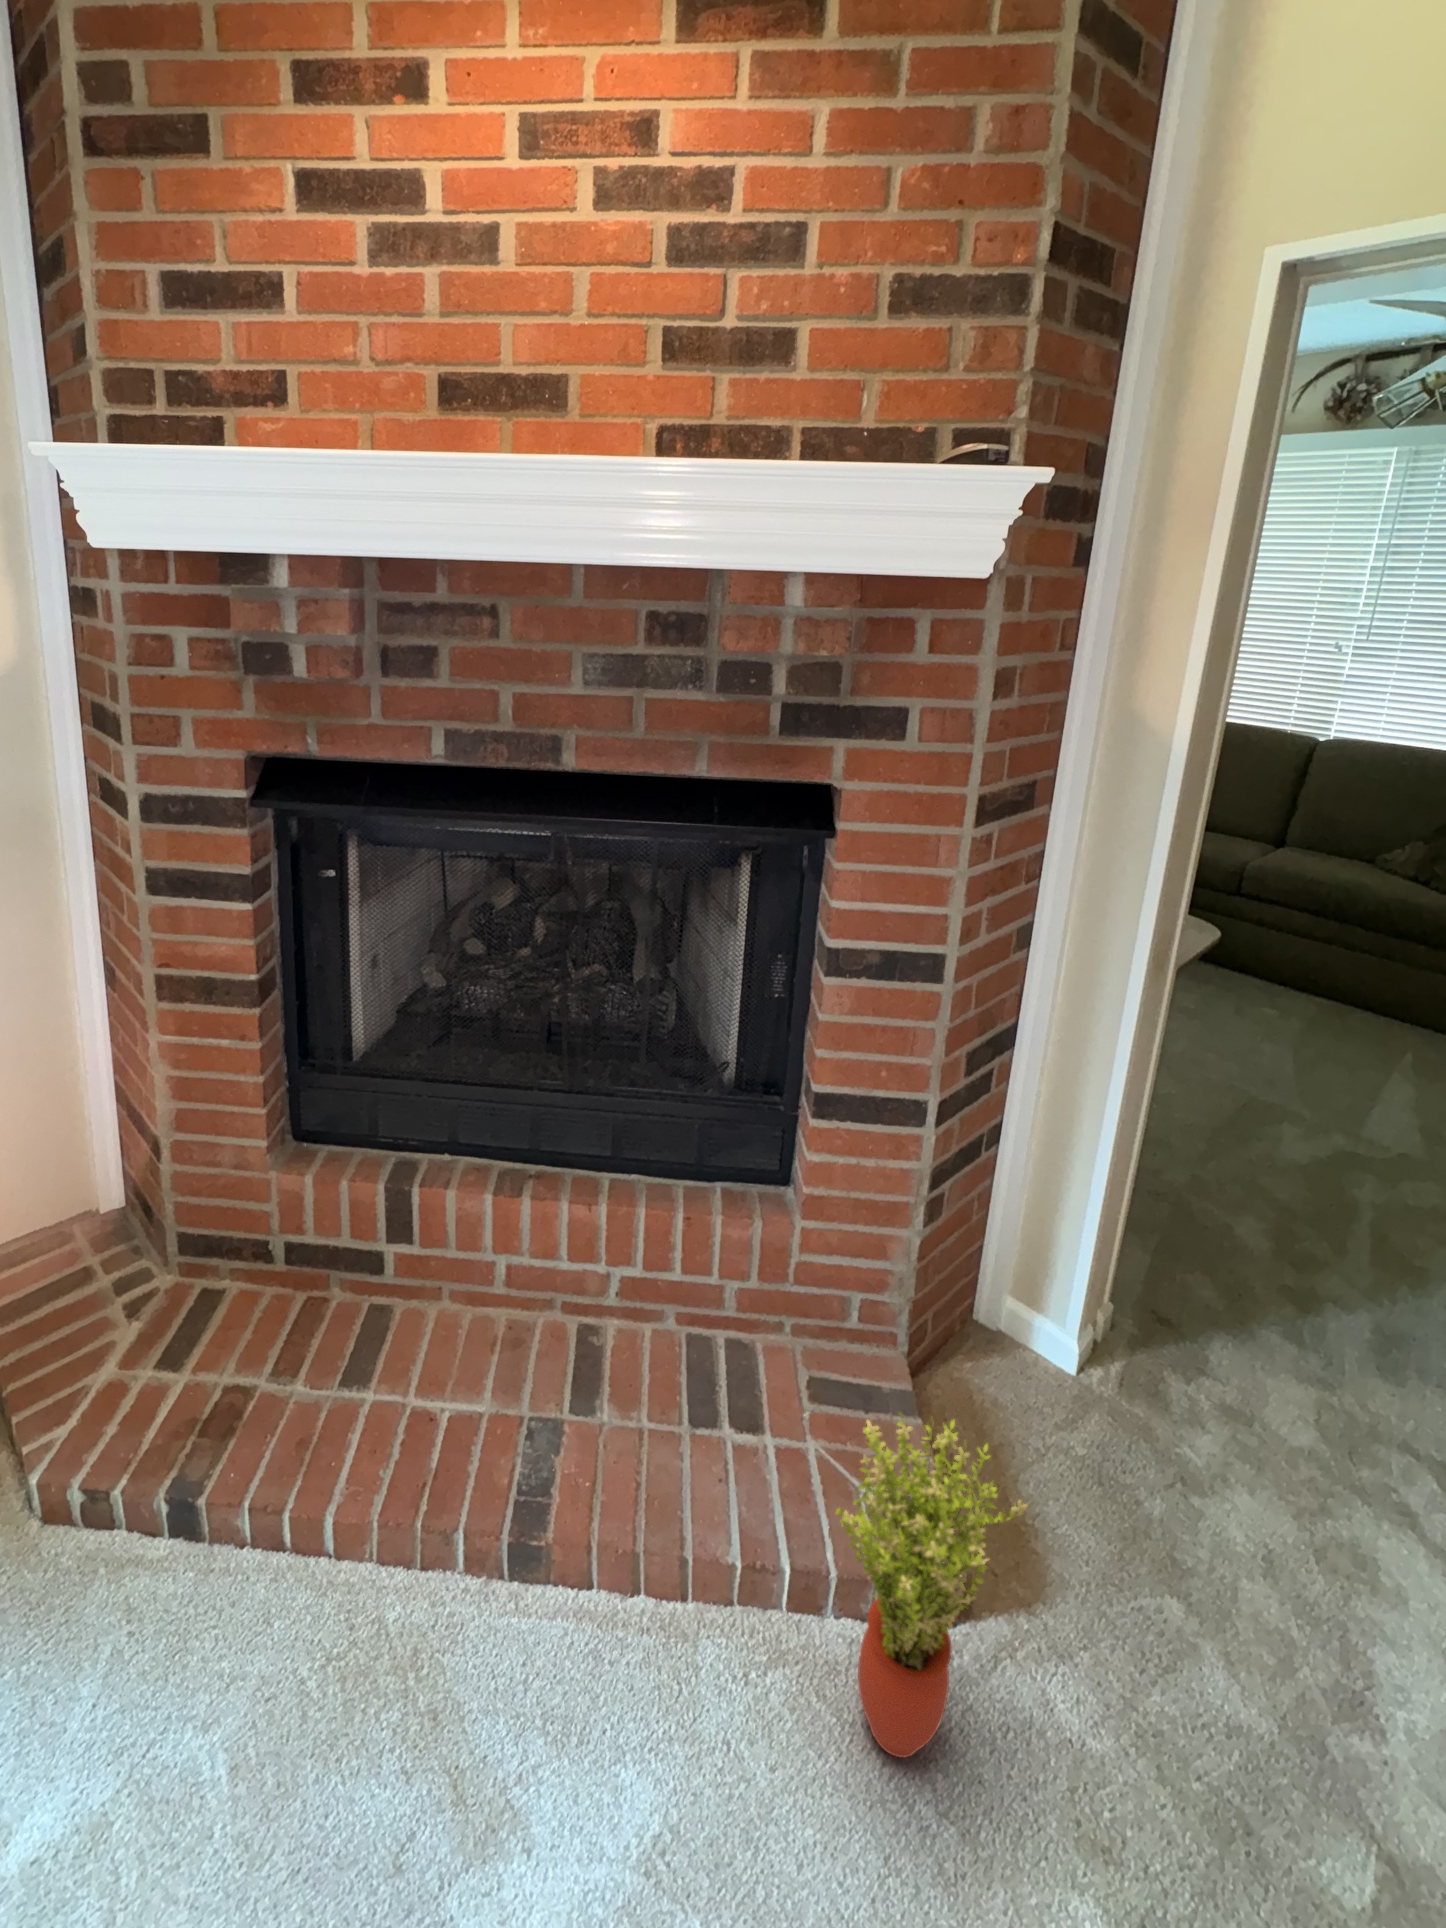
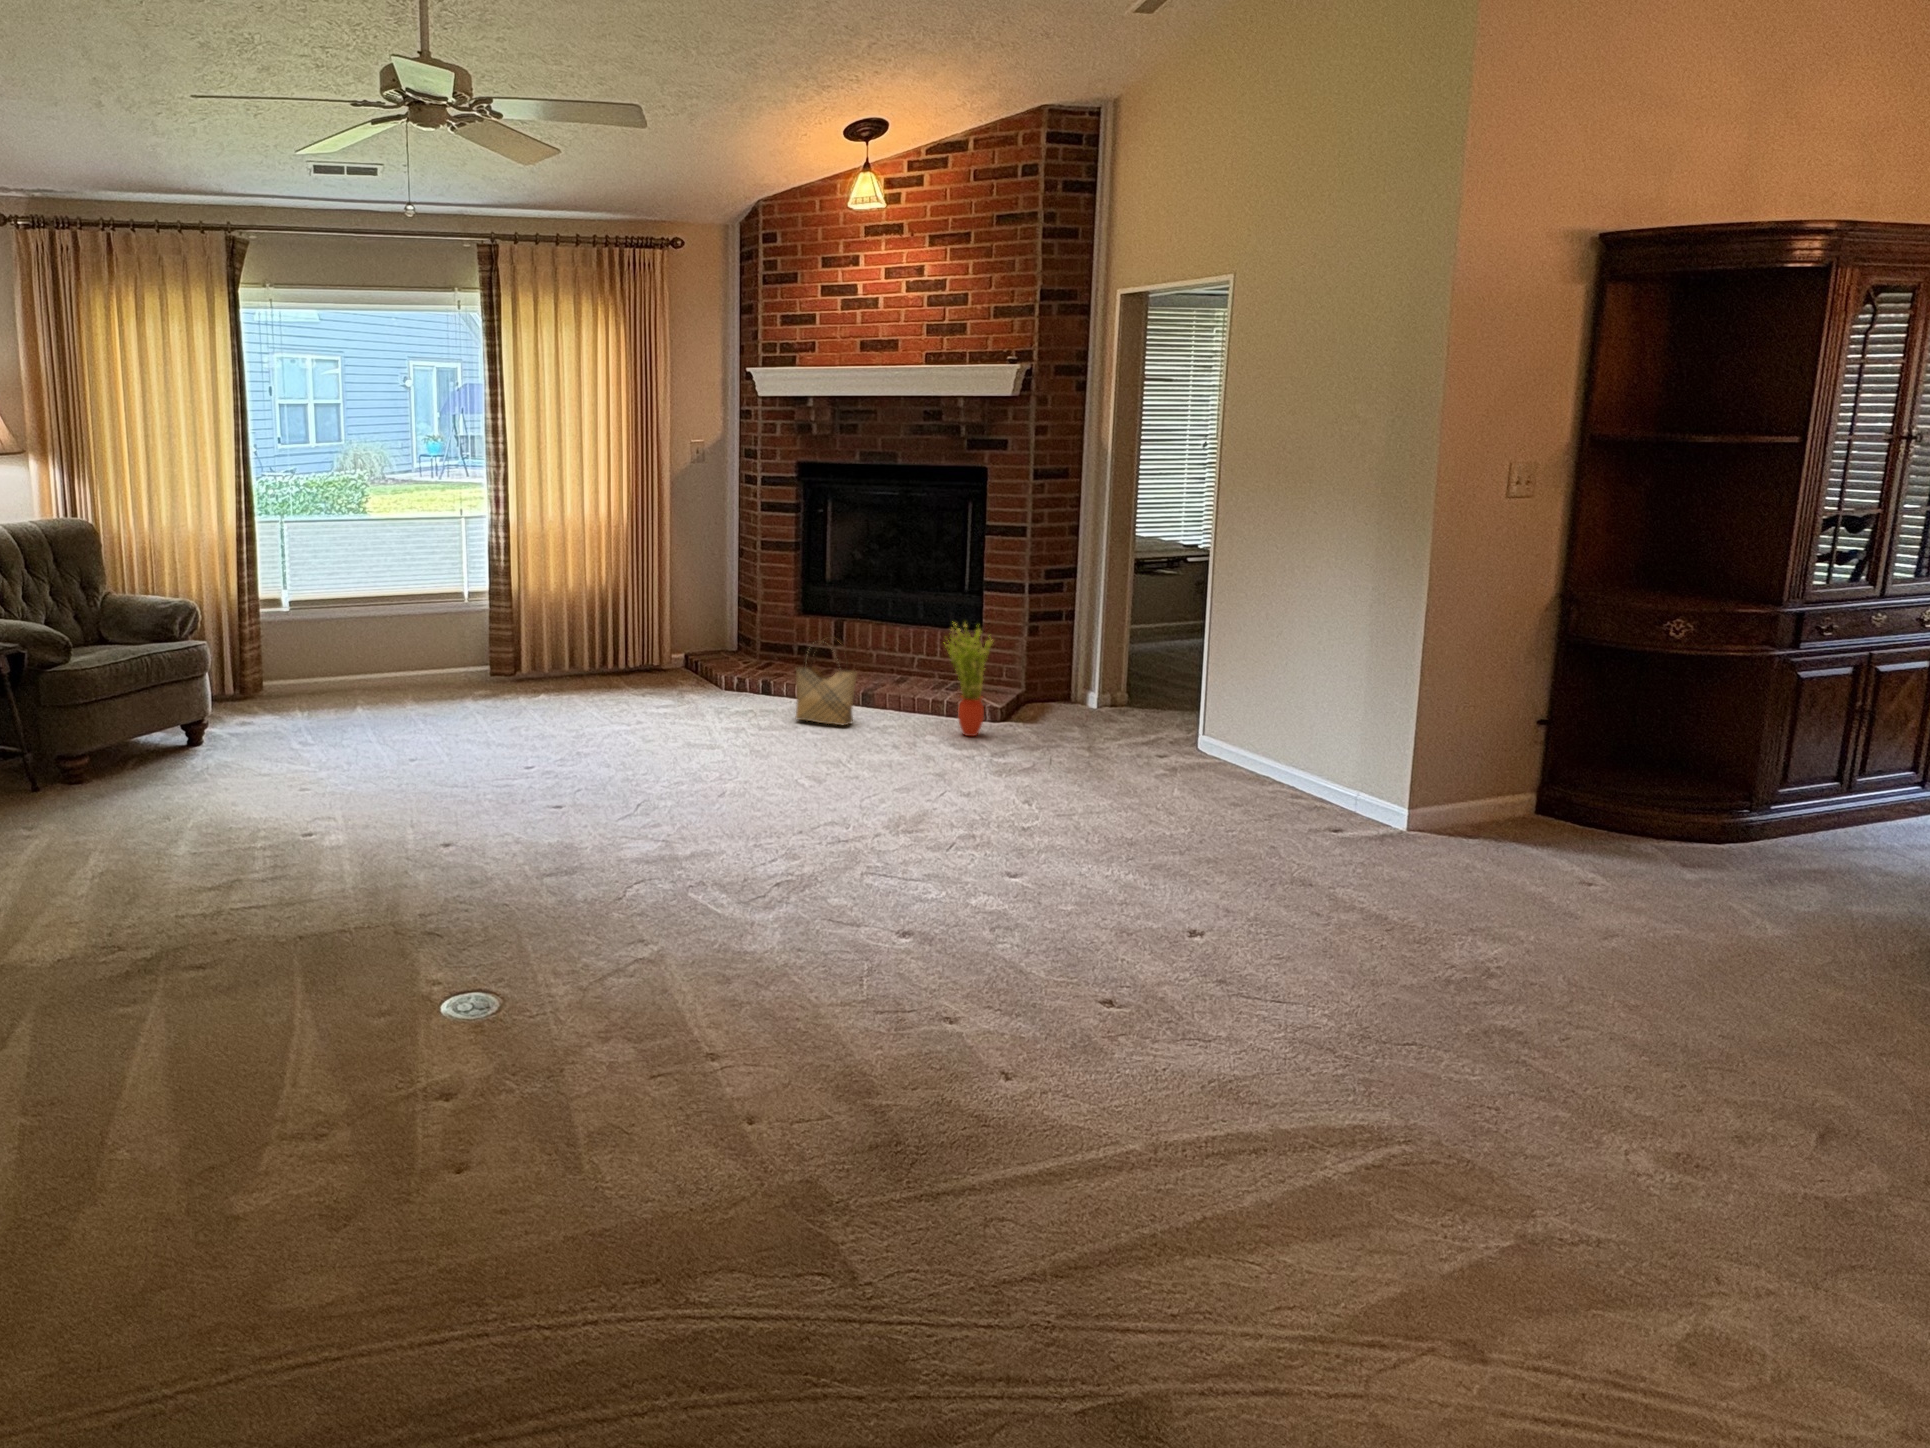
woven basket: none [274,1447,511,1803] -> present [796,643,857,725]

